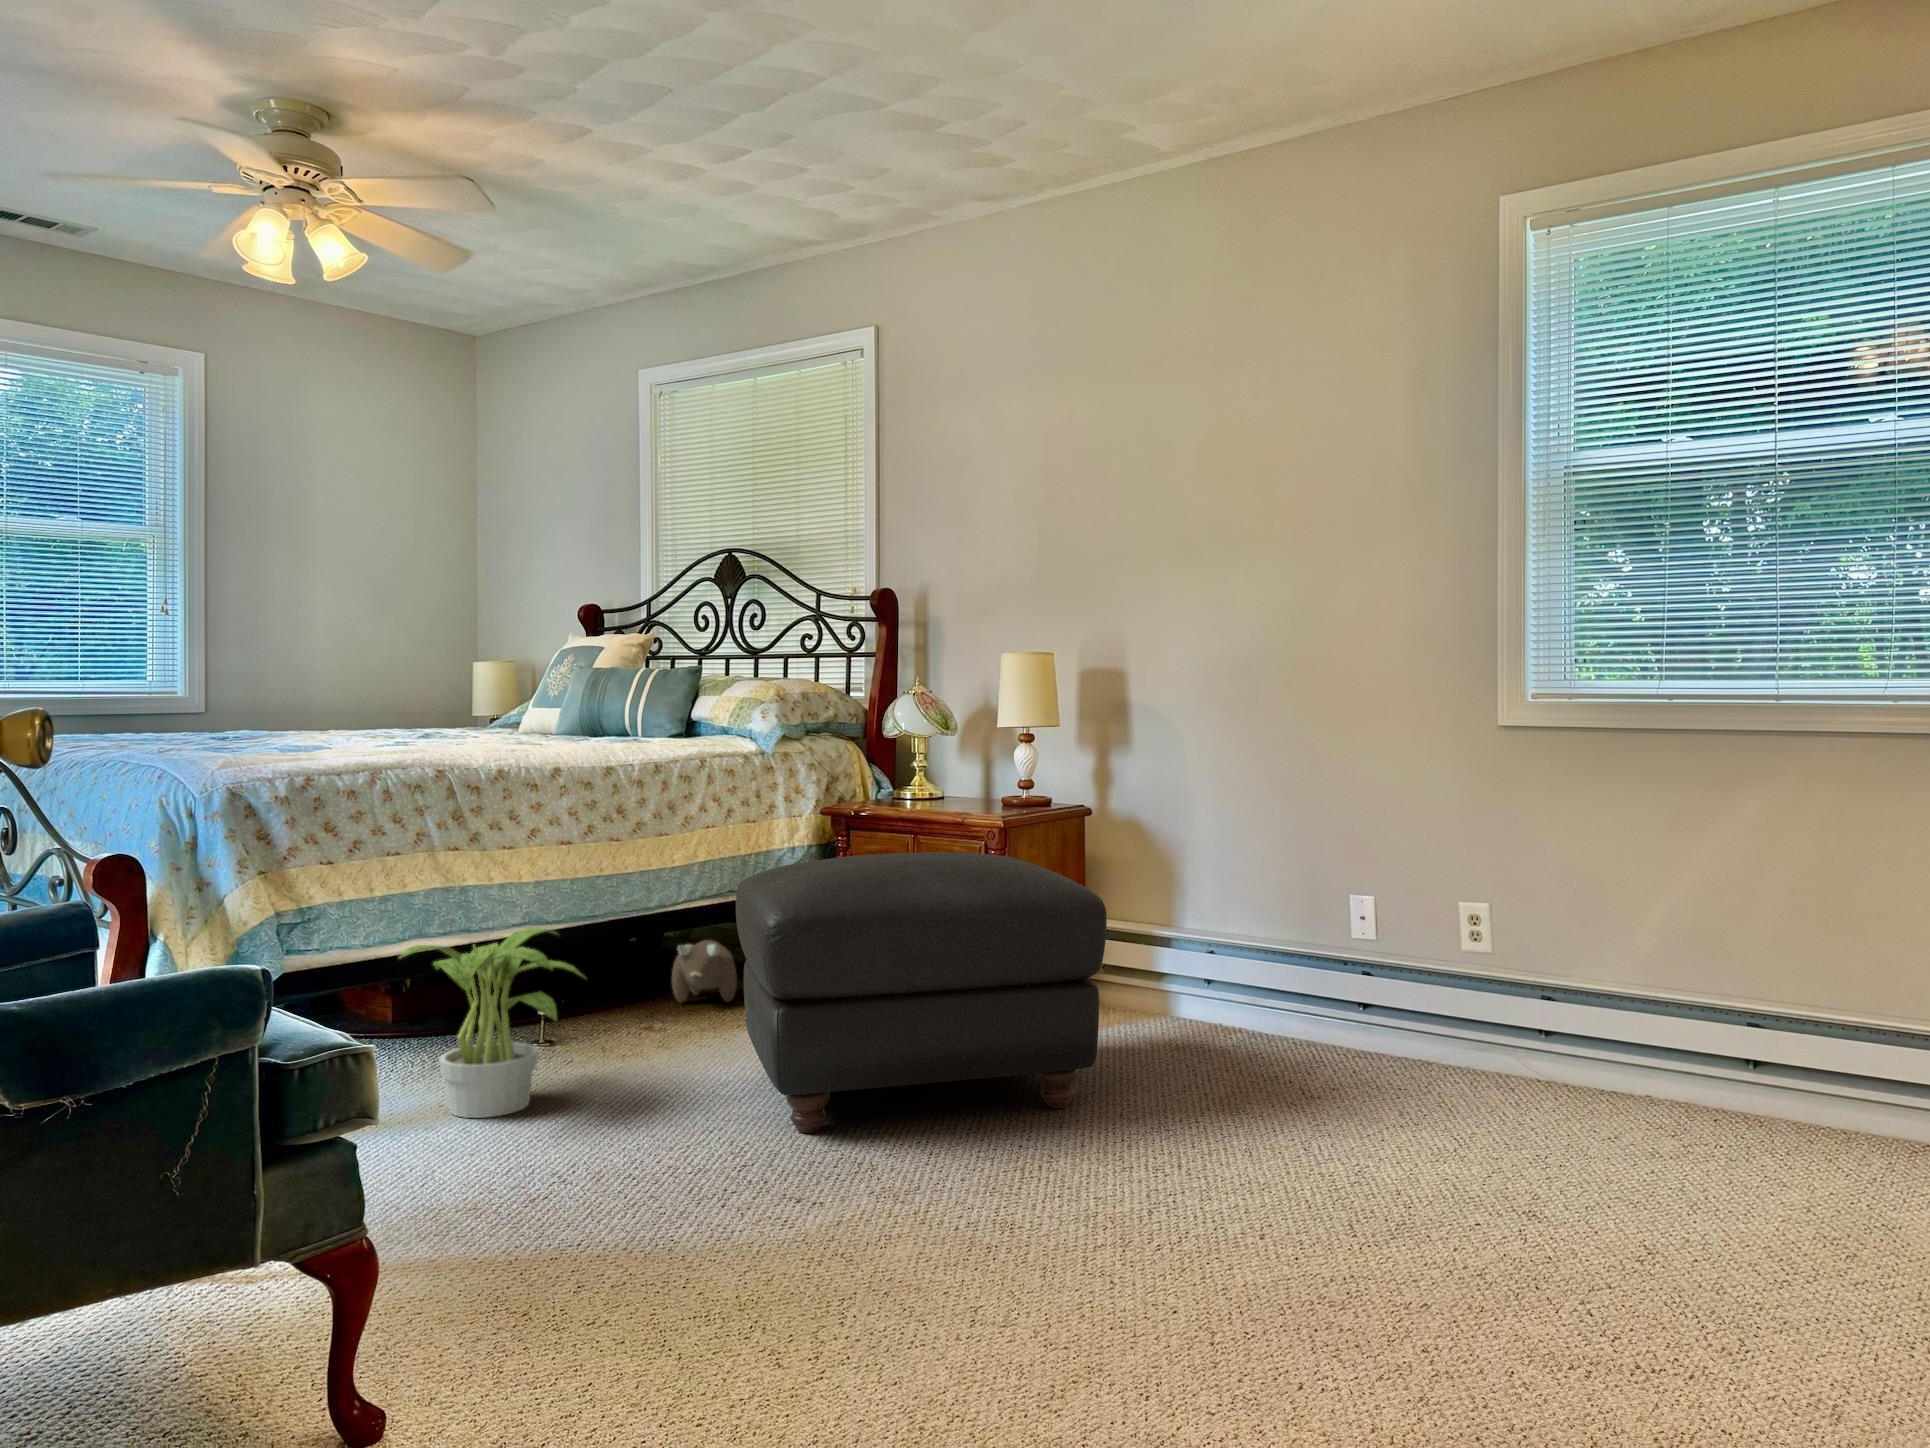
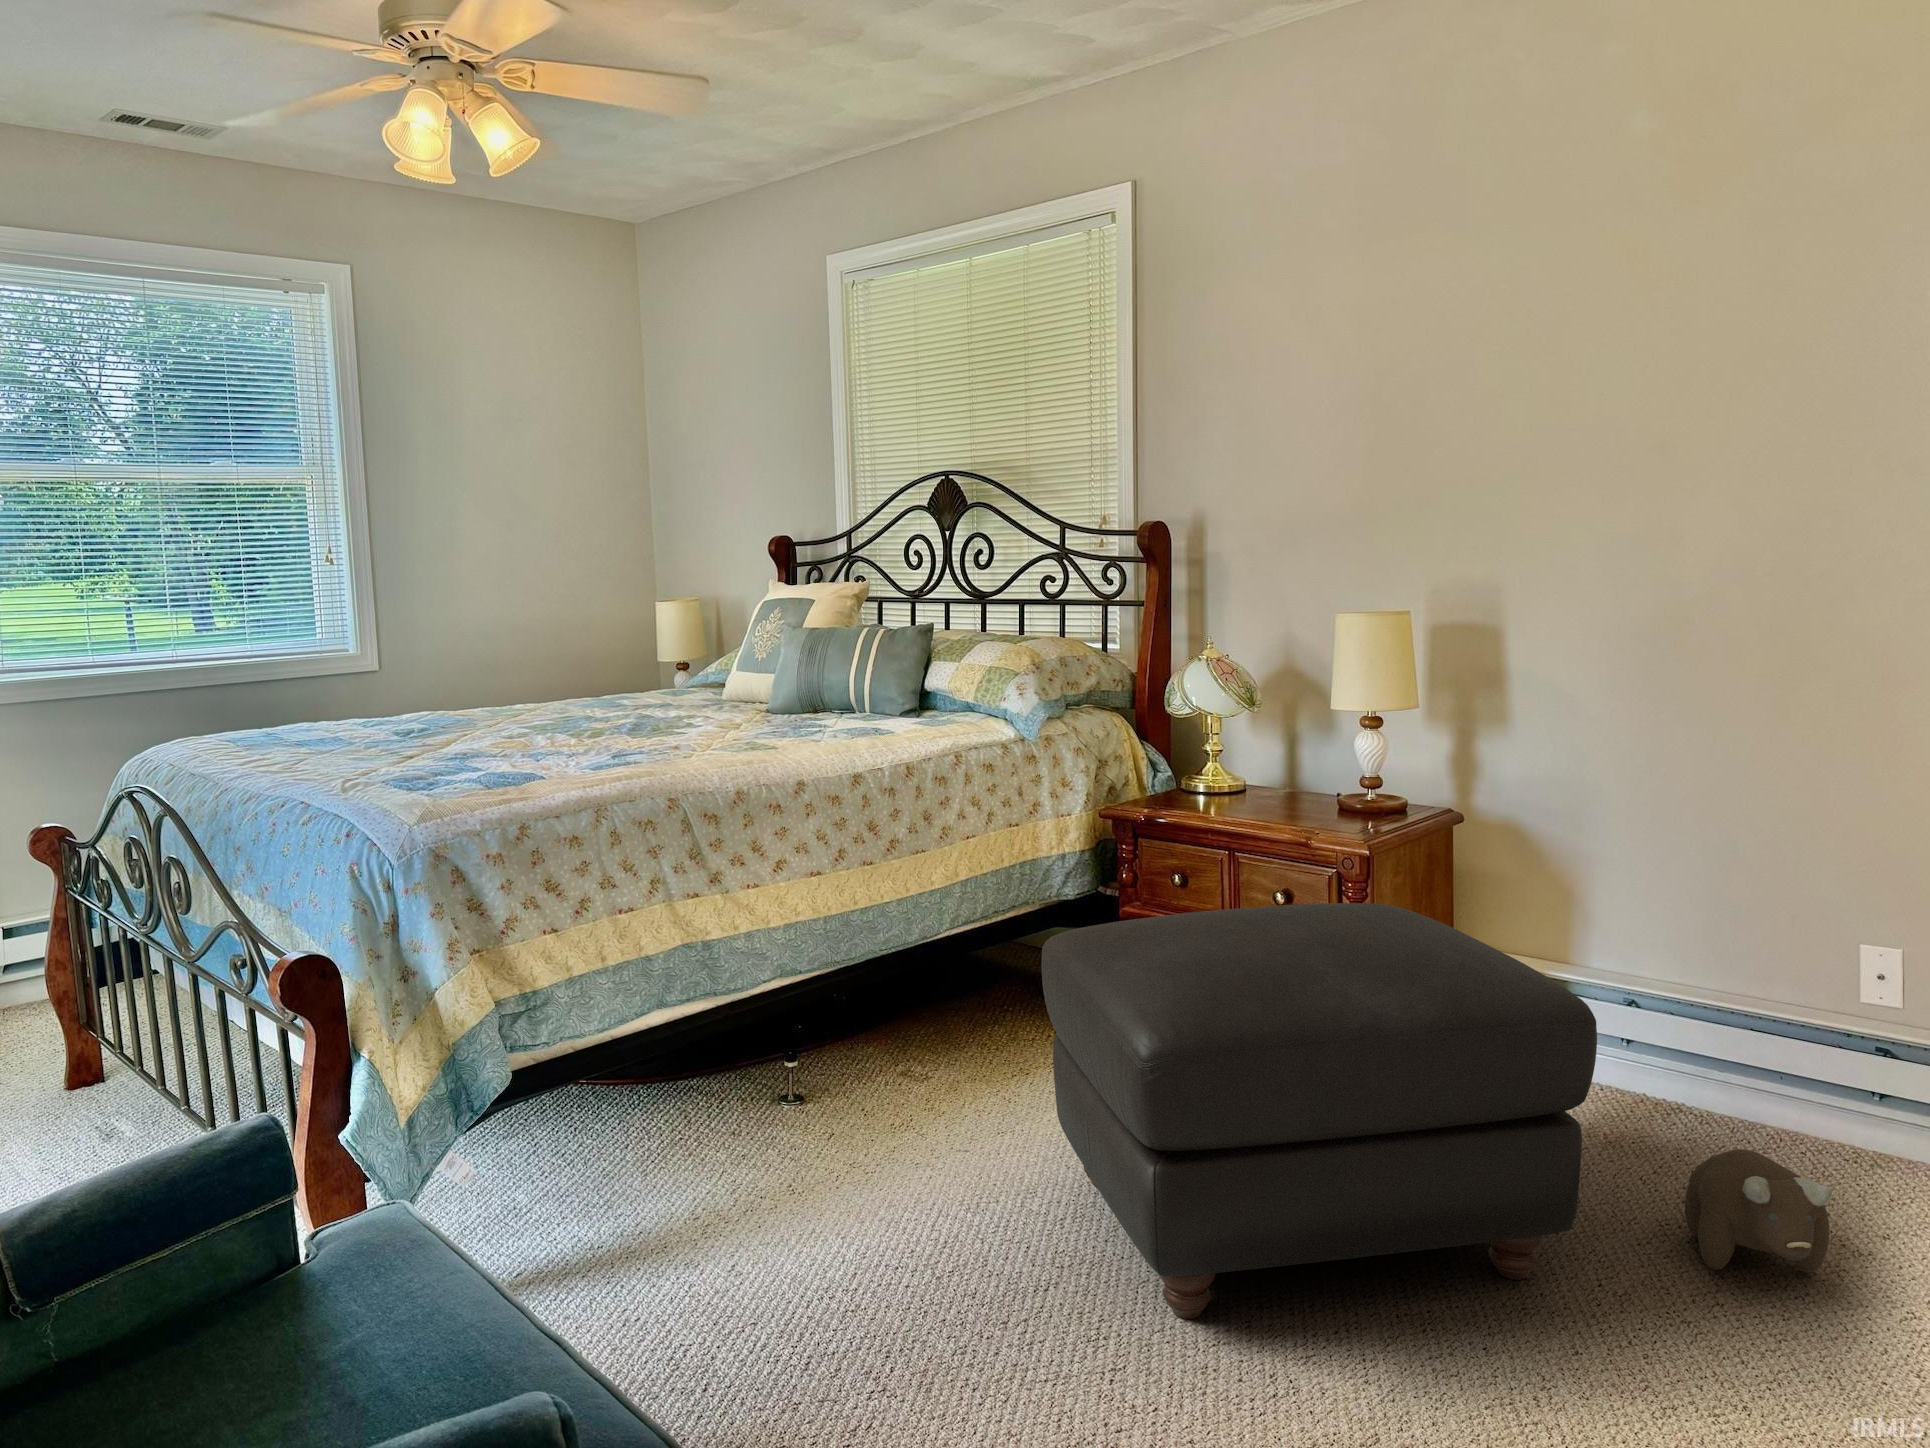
potted plant: present [399,928,586,1118] -> none [647,1005,871,1258]
plush toy: present [672,940,737,1002] -> present [1685,1149,1832,1273]

